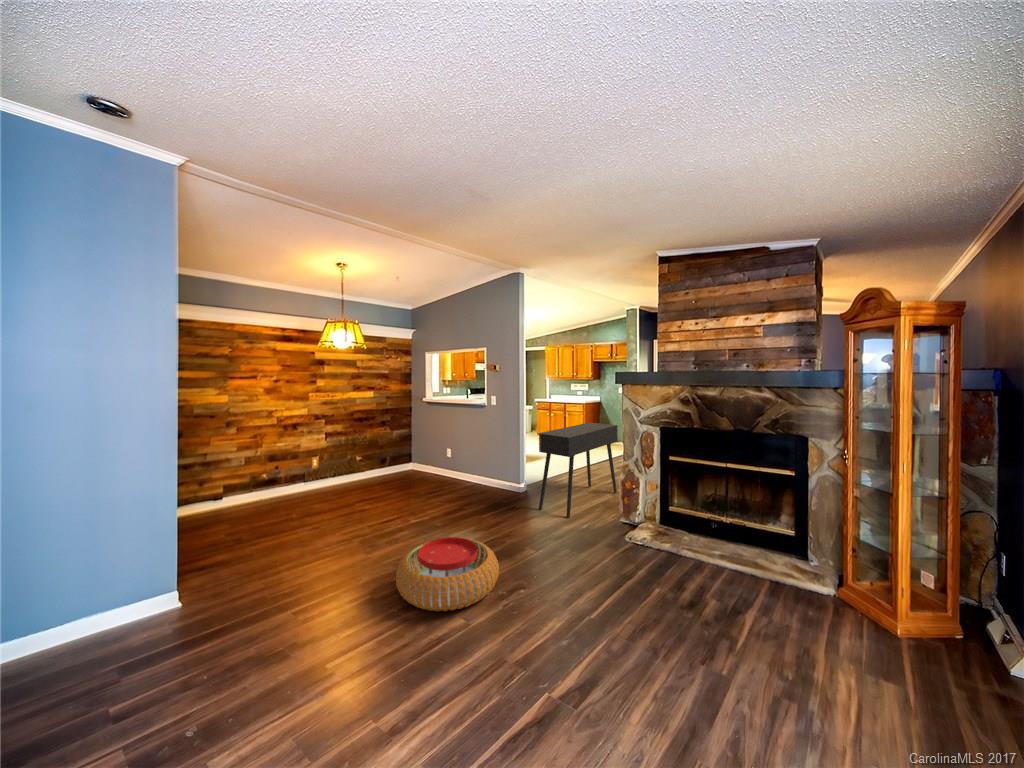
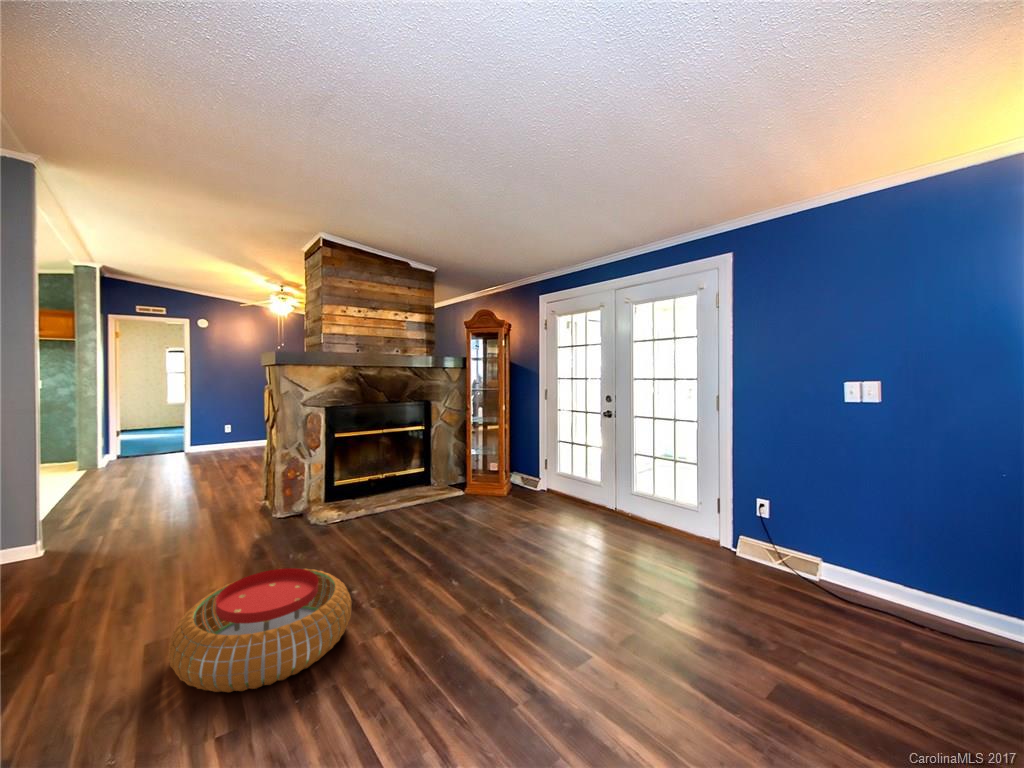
console table: present [539,423,618,518] -> none [154,417,226,552]

